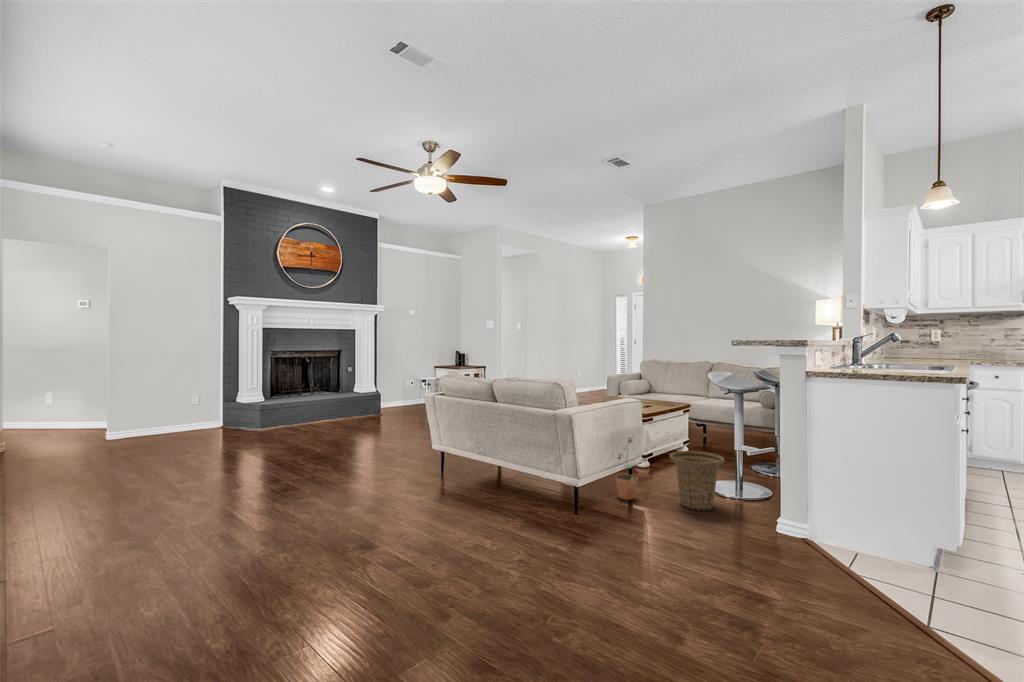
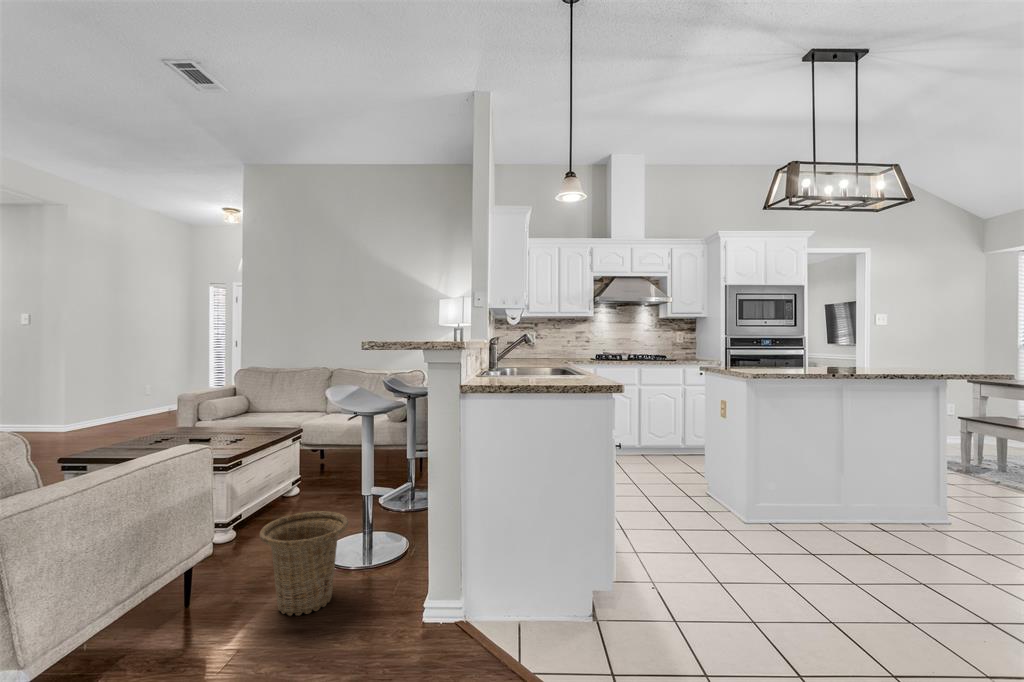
potted plant: present [616,437,638,500] -> none [149,505,200,635]

